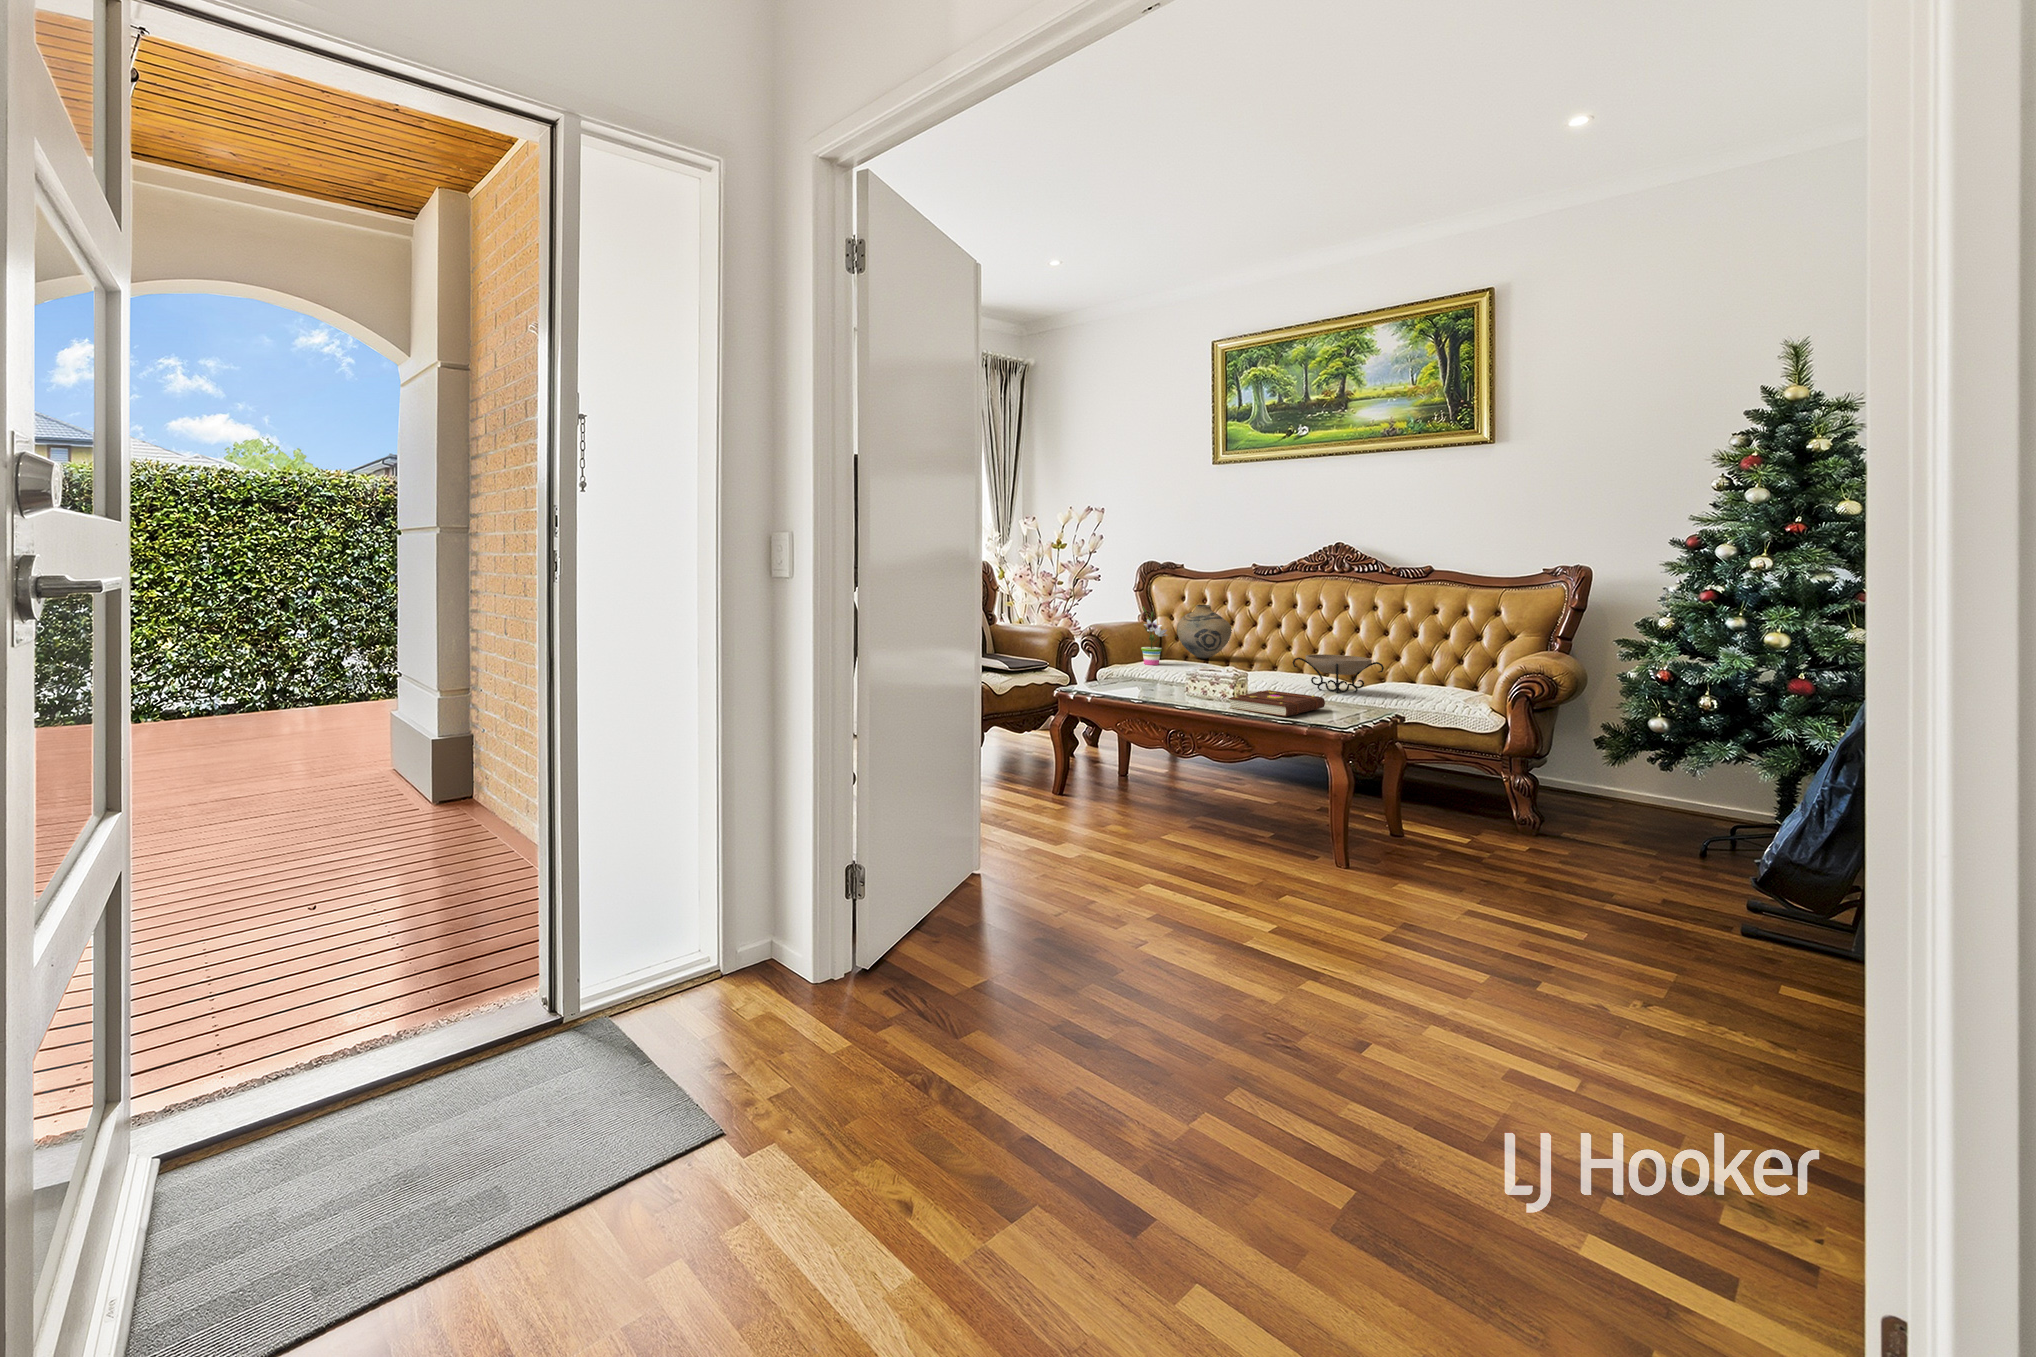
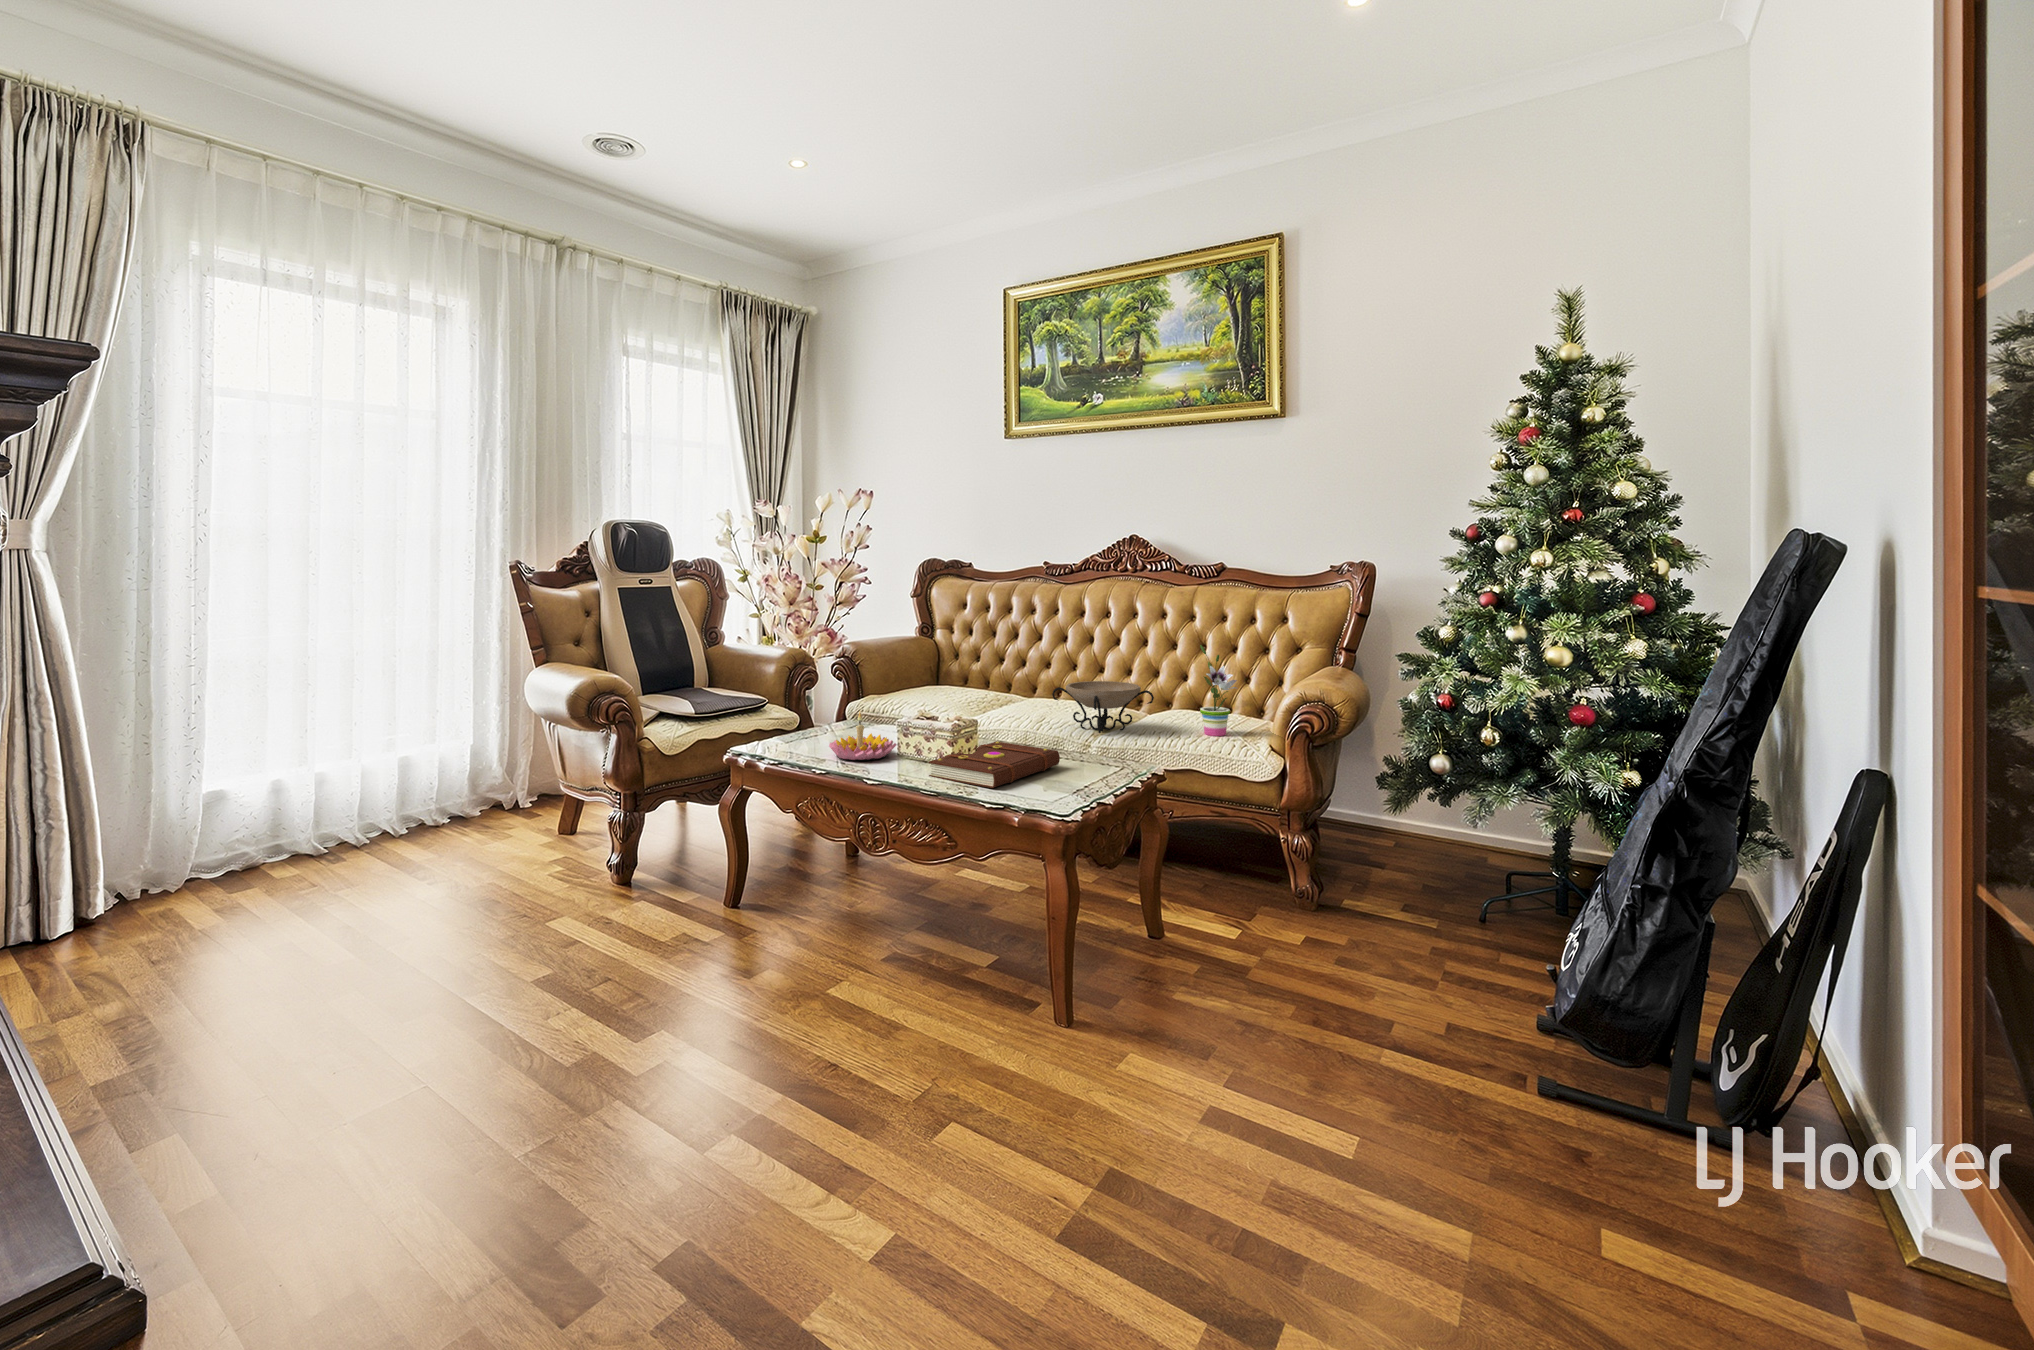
vase: present [1177,605,1232,659] -> none [953,616,1016,683]
potted plant: present [1141,607,1167,665] -> present [1200,645,1237,736]
candle holder: none [1140,663,1191,698] -> present [829,712,897,761]

